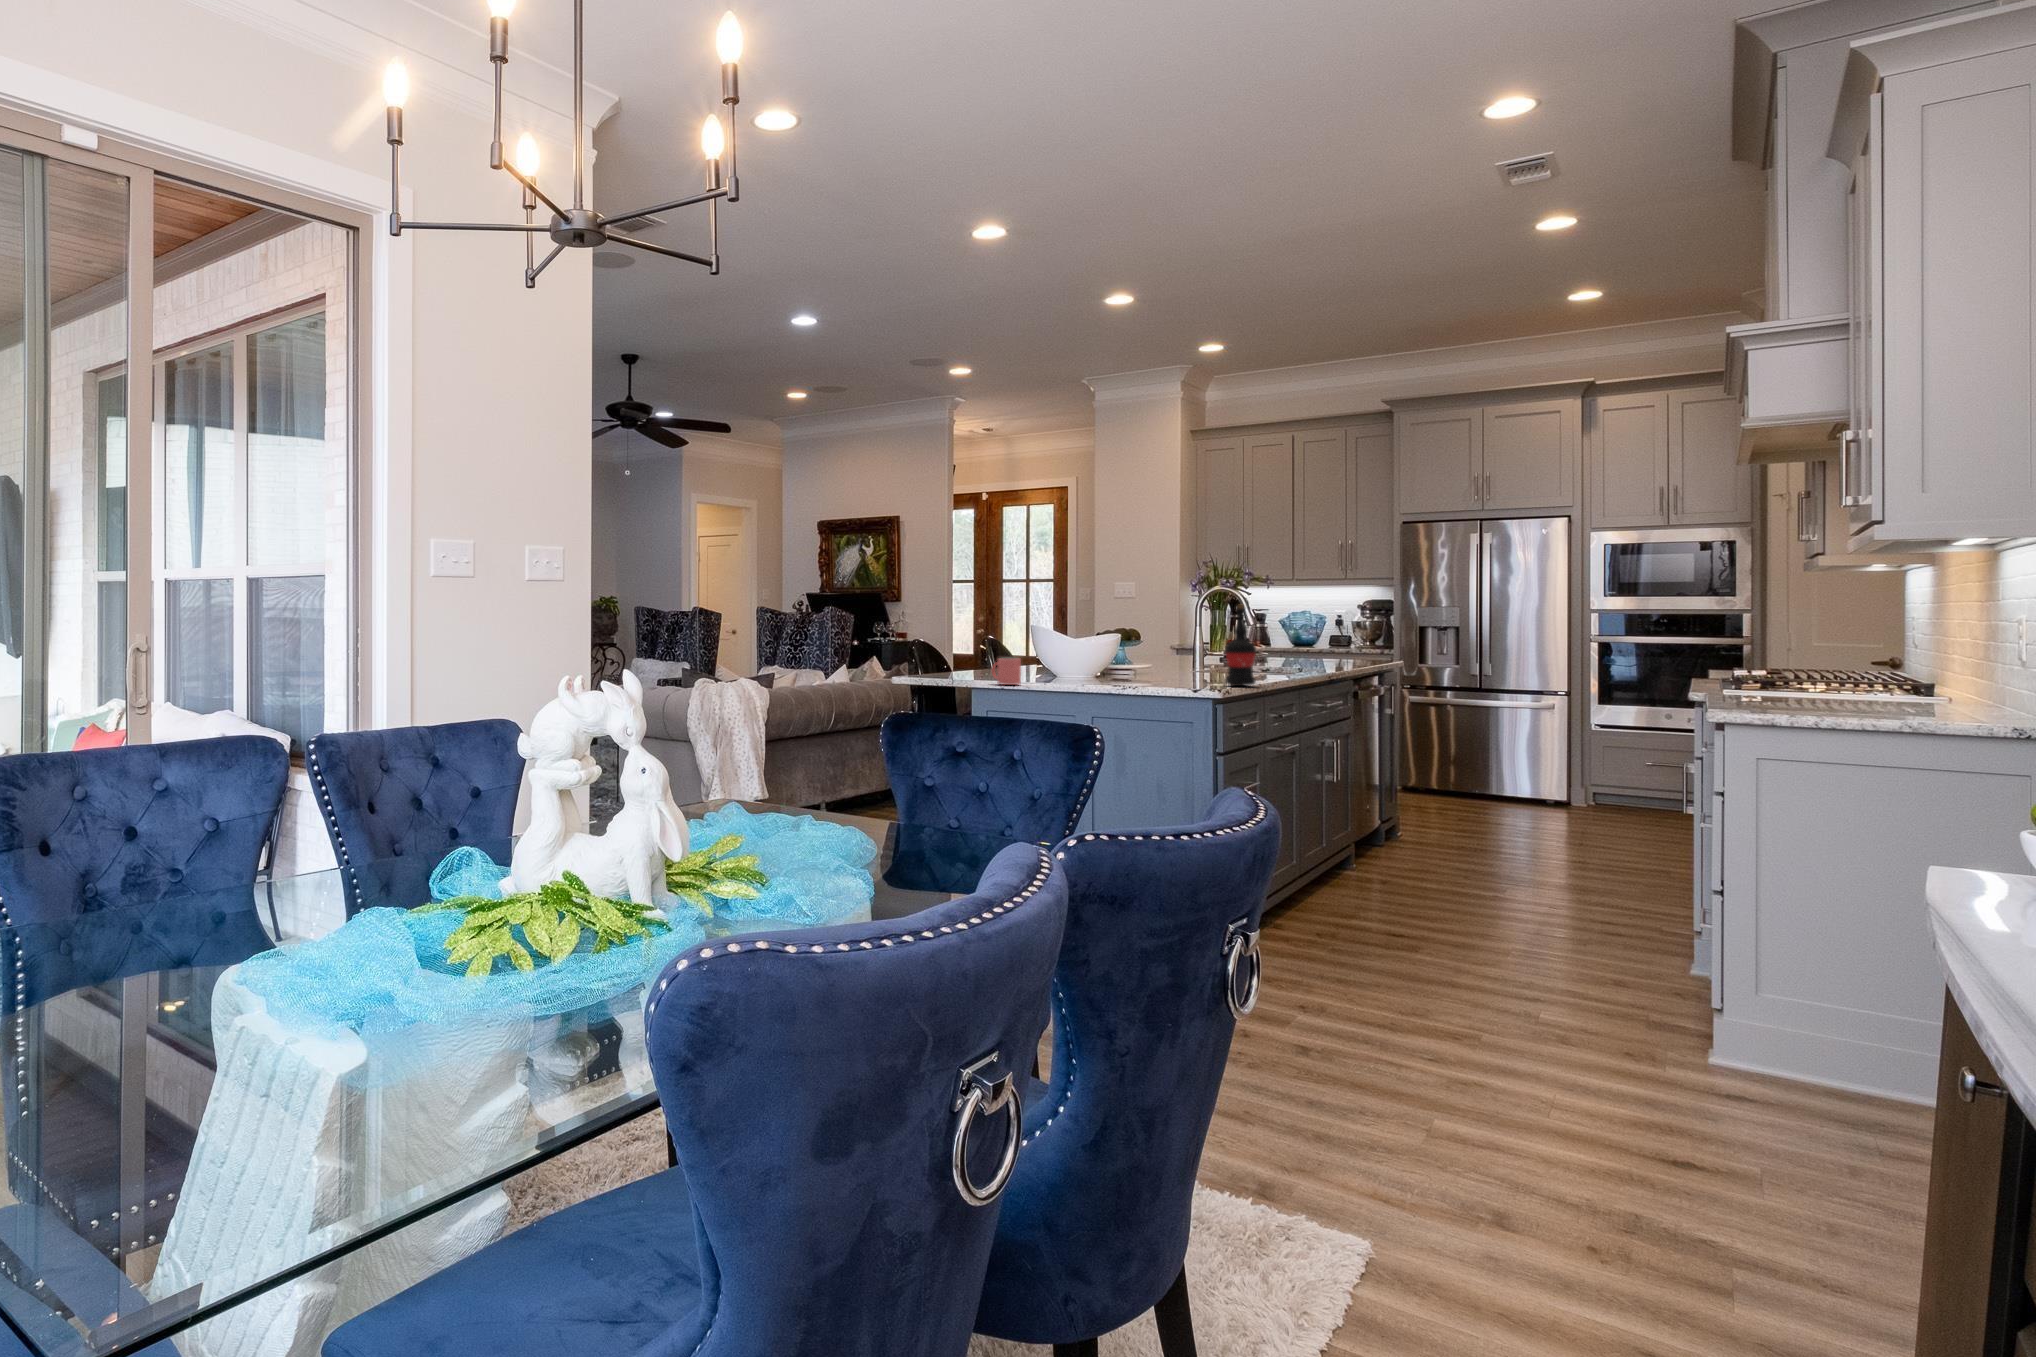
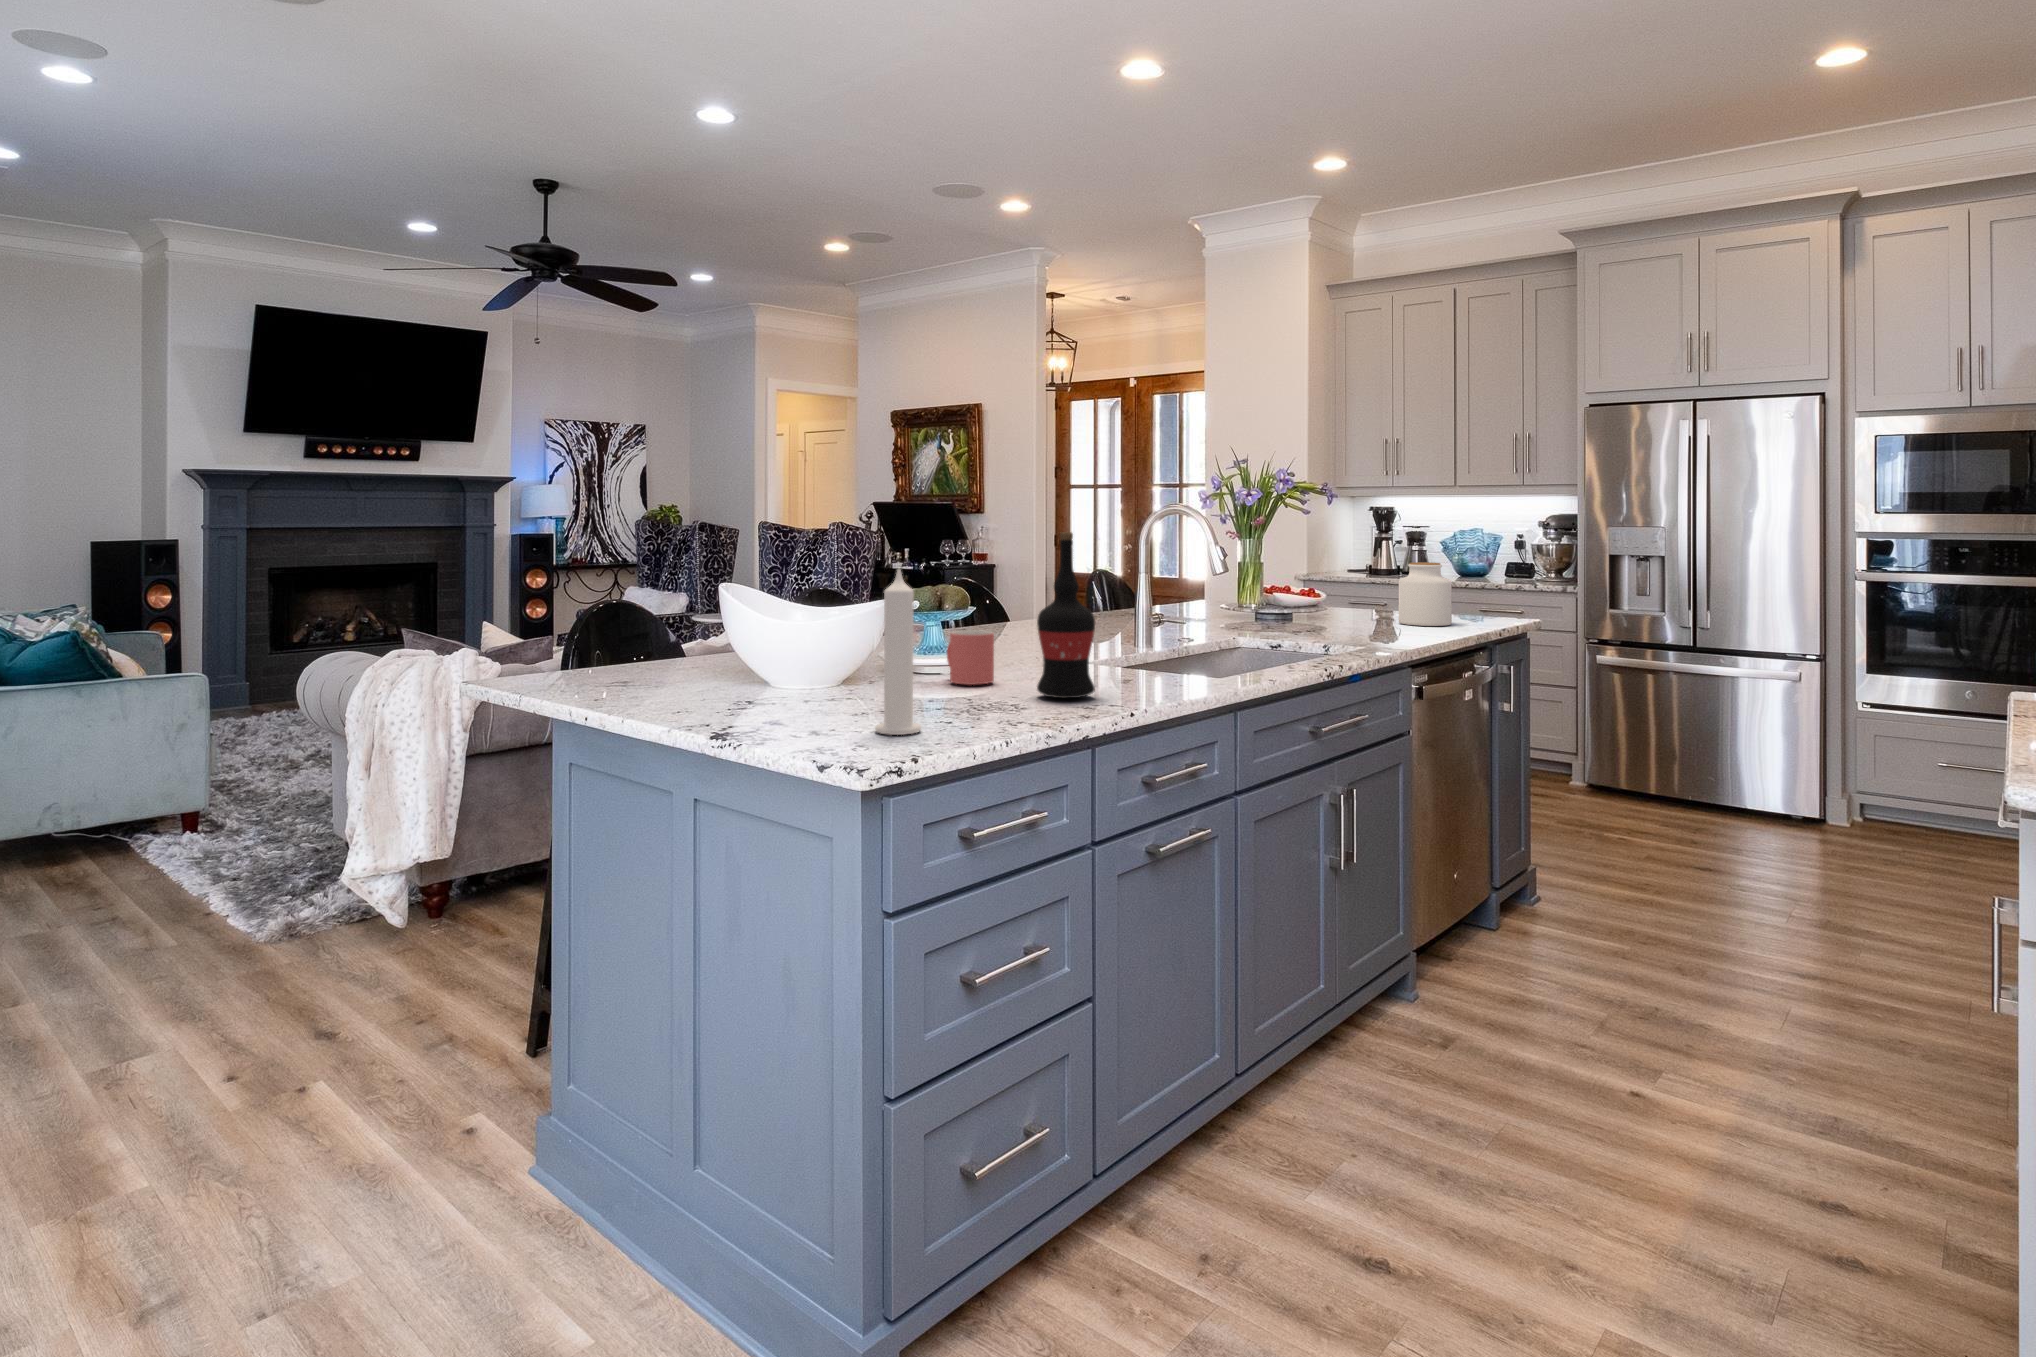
candle: none [1194,620,1216,694] -> present [875,569,921,735]
jar: none [1325,627,1359,665] -> present [1399,562,1452,626]
mug: present [992,658,1021,685] -> present [947,630,994,685]

